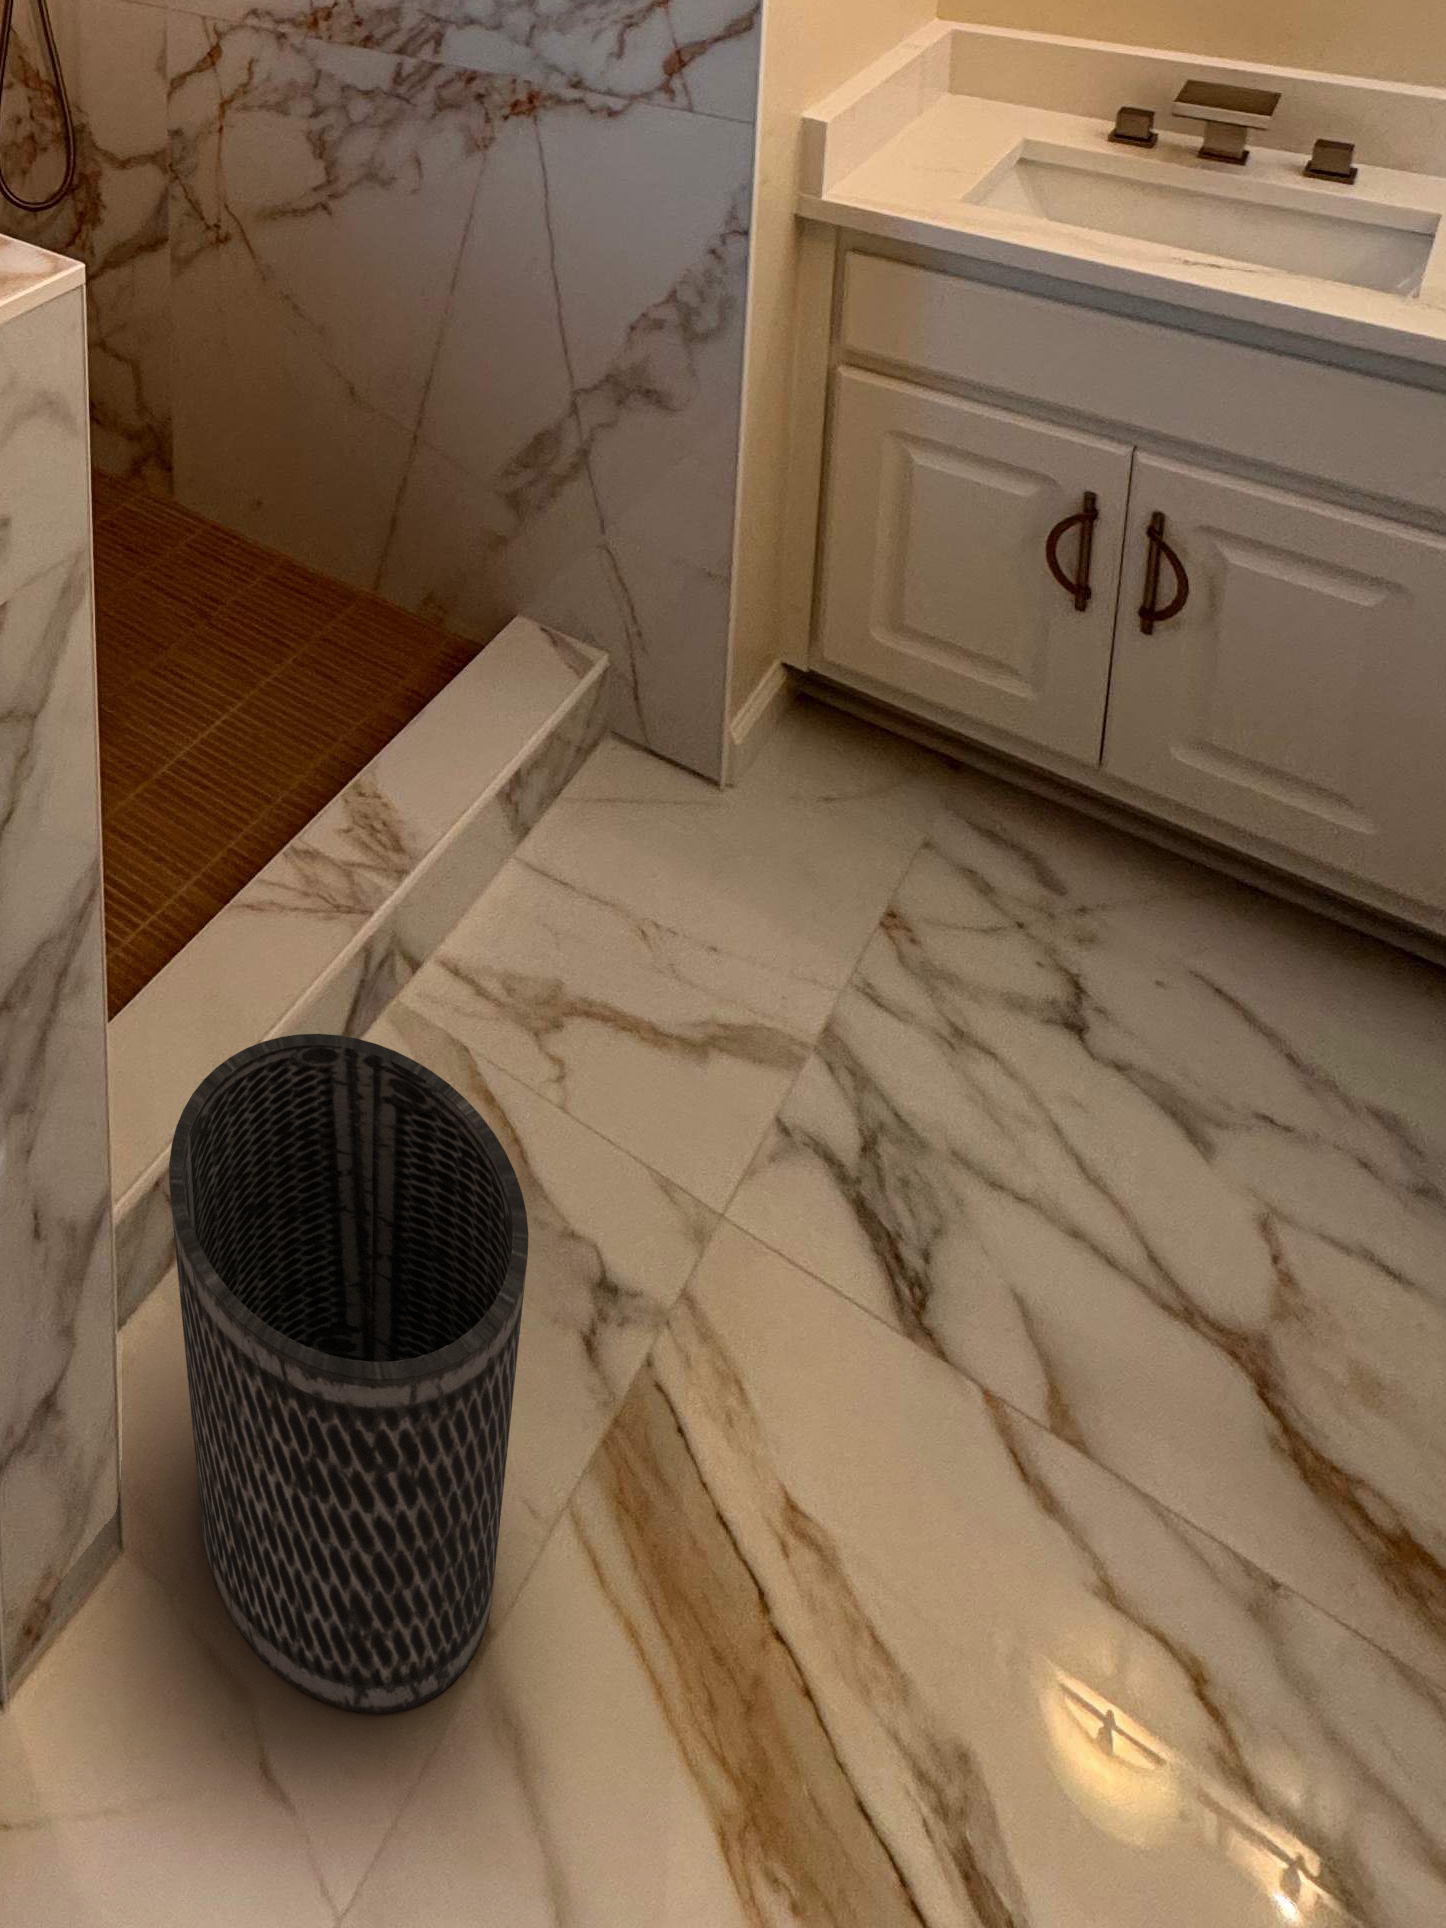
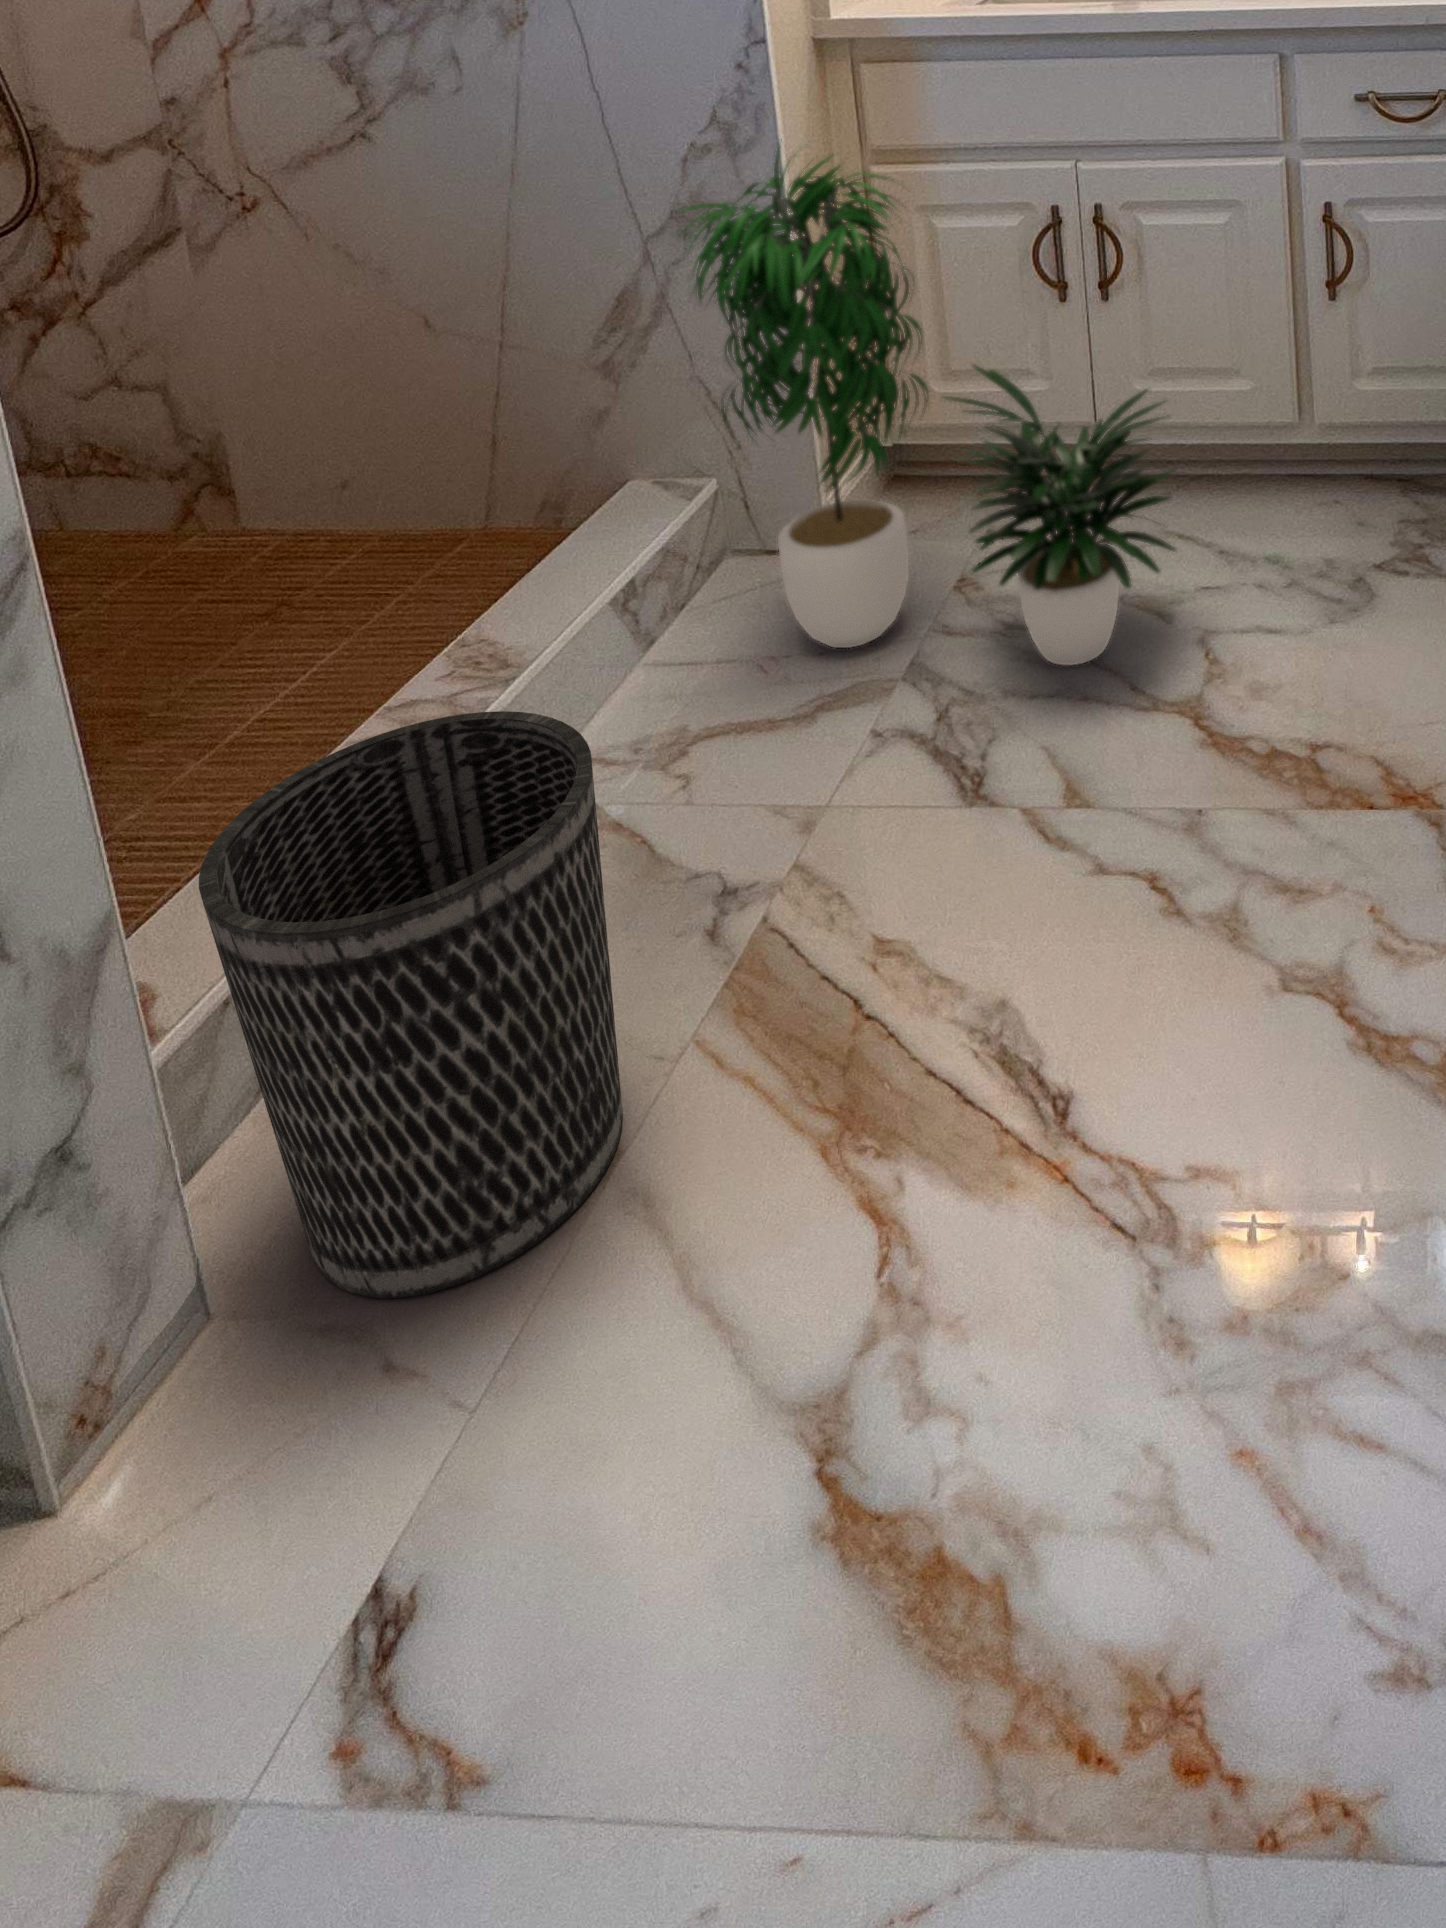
potted plant: none [629,388,1288,1164] -> present [676,139,1175,666]

